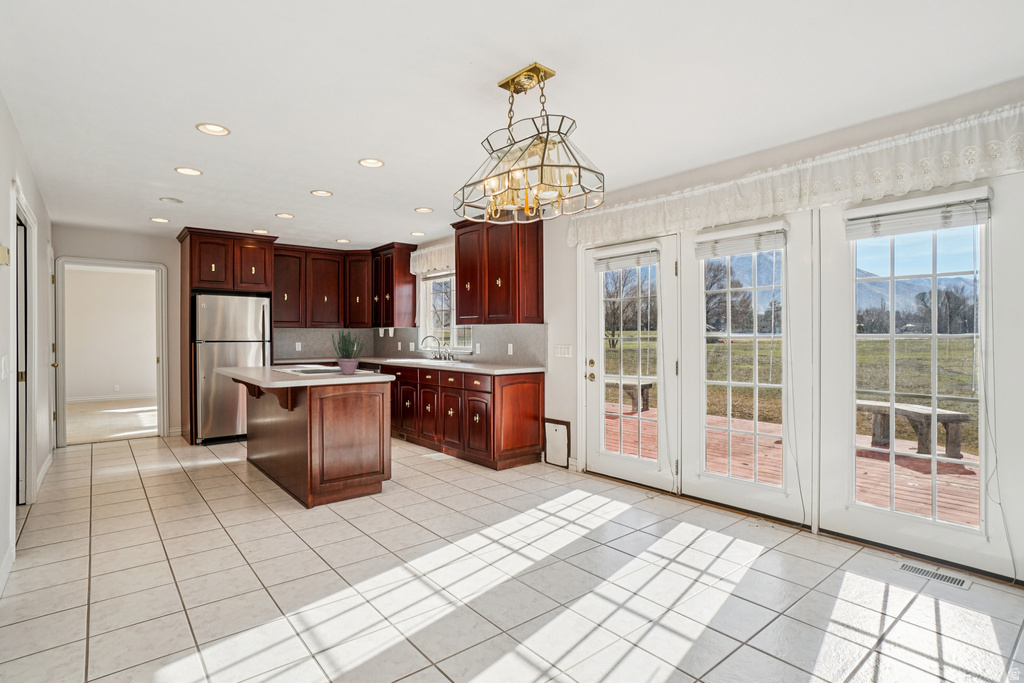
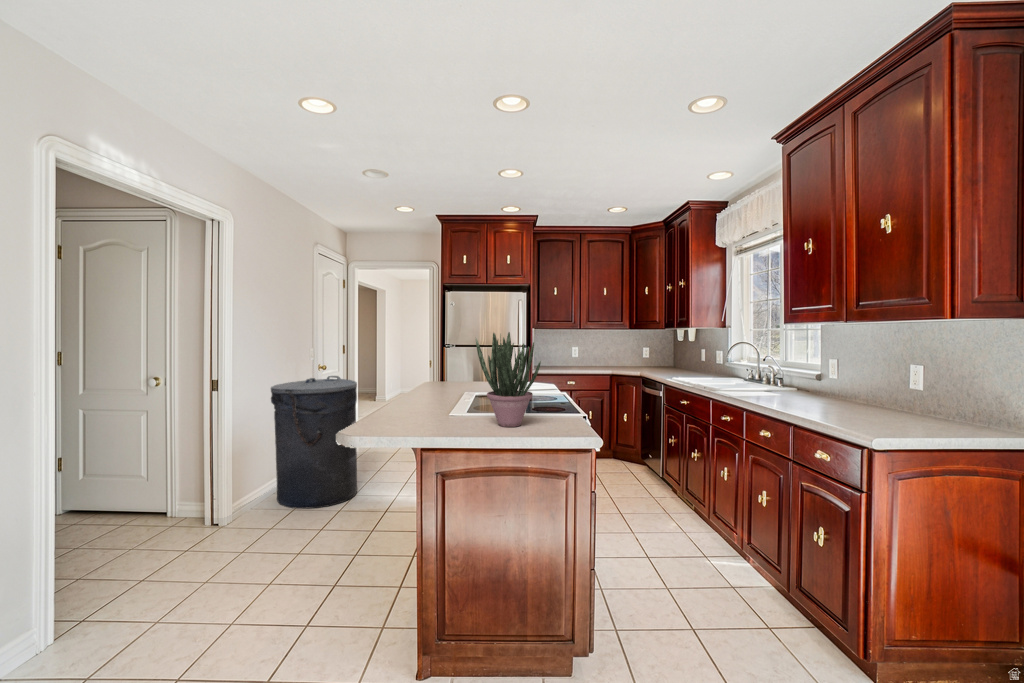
trash can: none [46,369,137,485] -> present [271,376,357,509]

